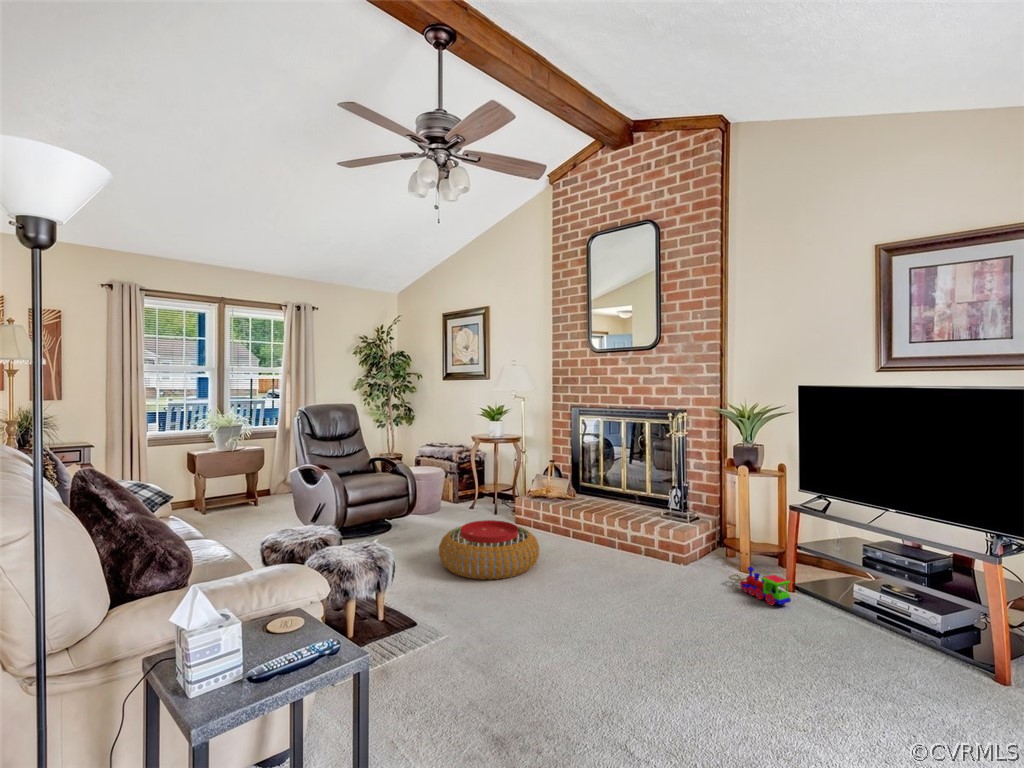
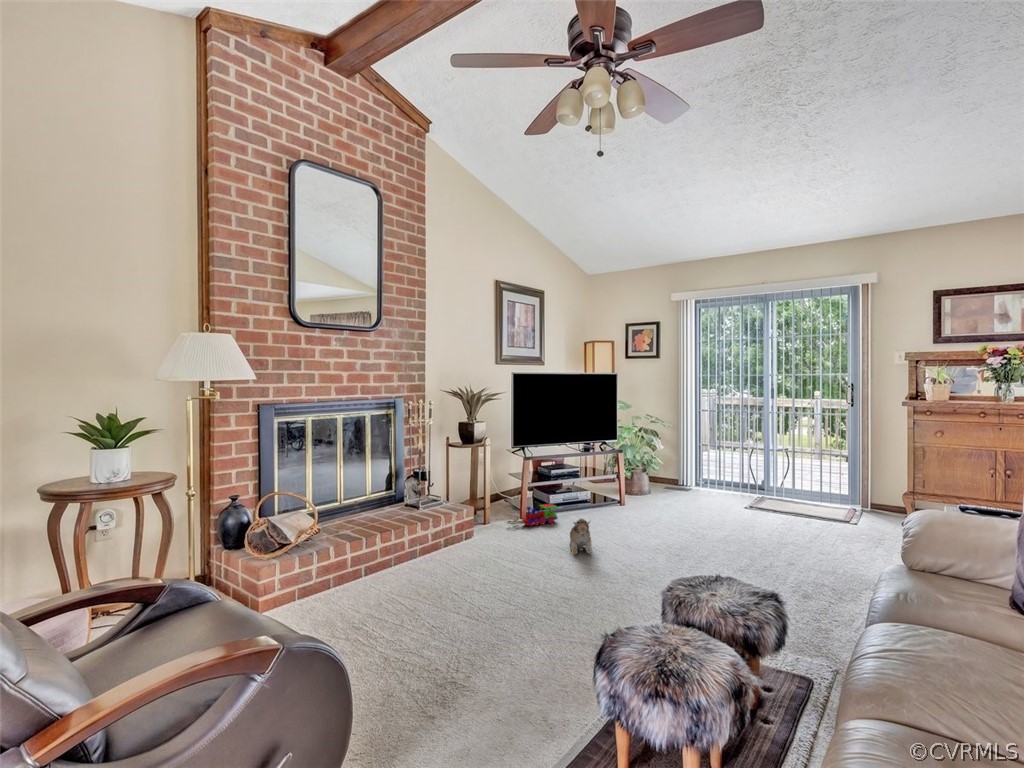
pouf: present [439,520,539,580] -> none [397,558,543,654]
plush toy: none [615,561,696,615] -> present [569,519,592,554]

